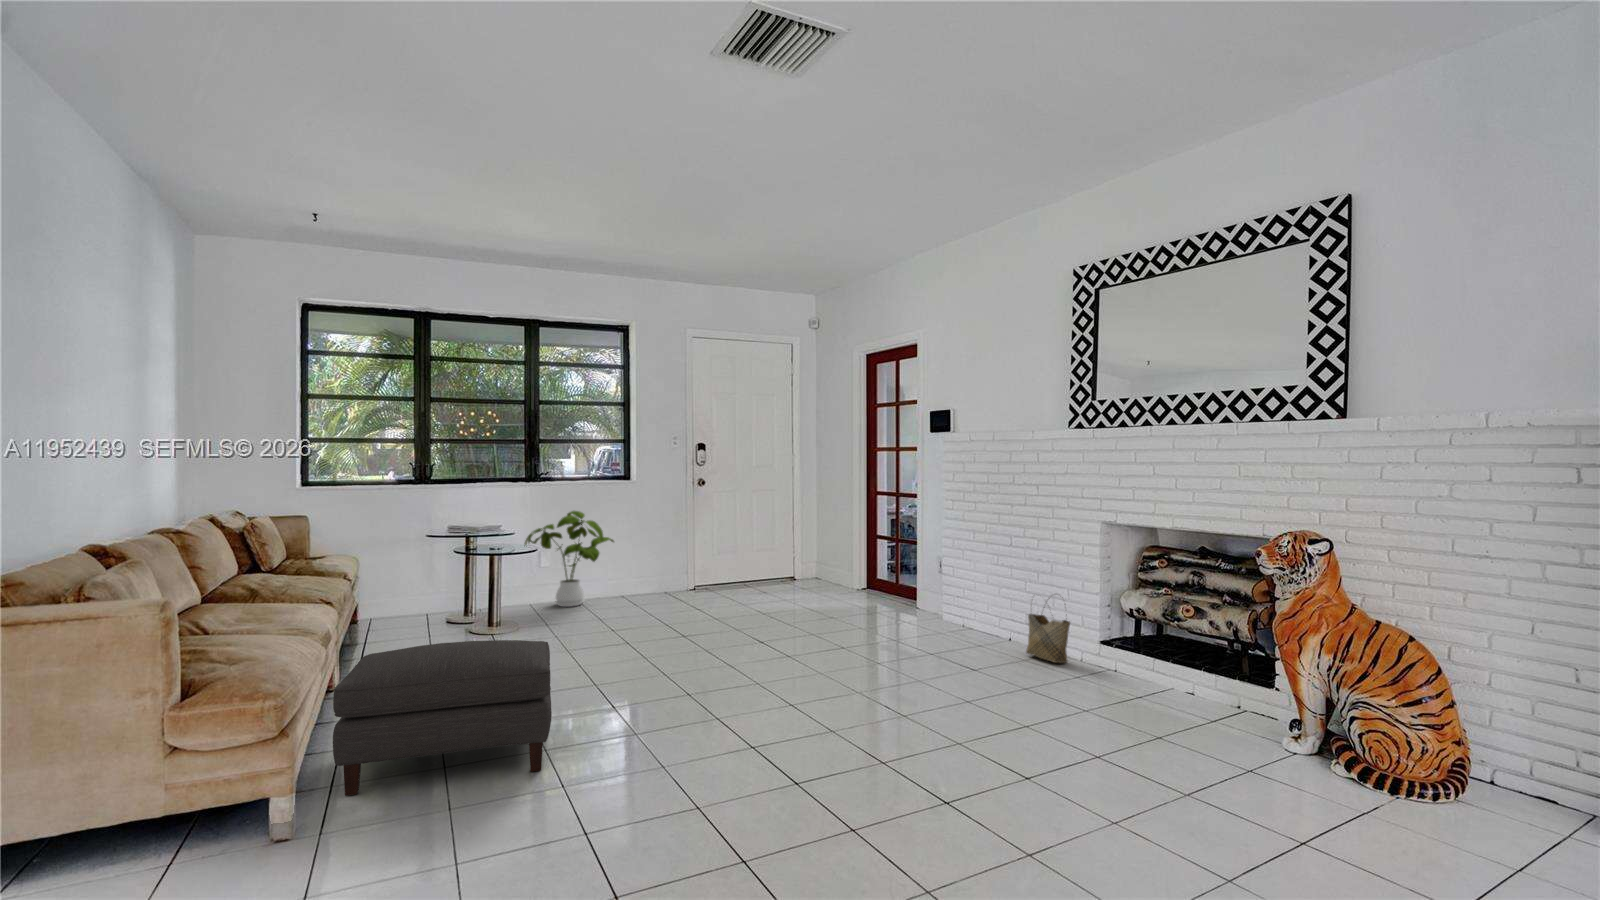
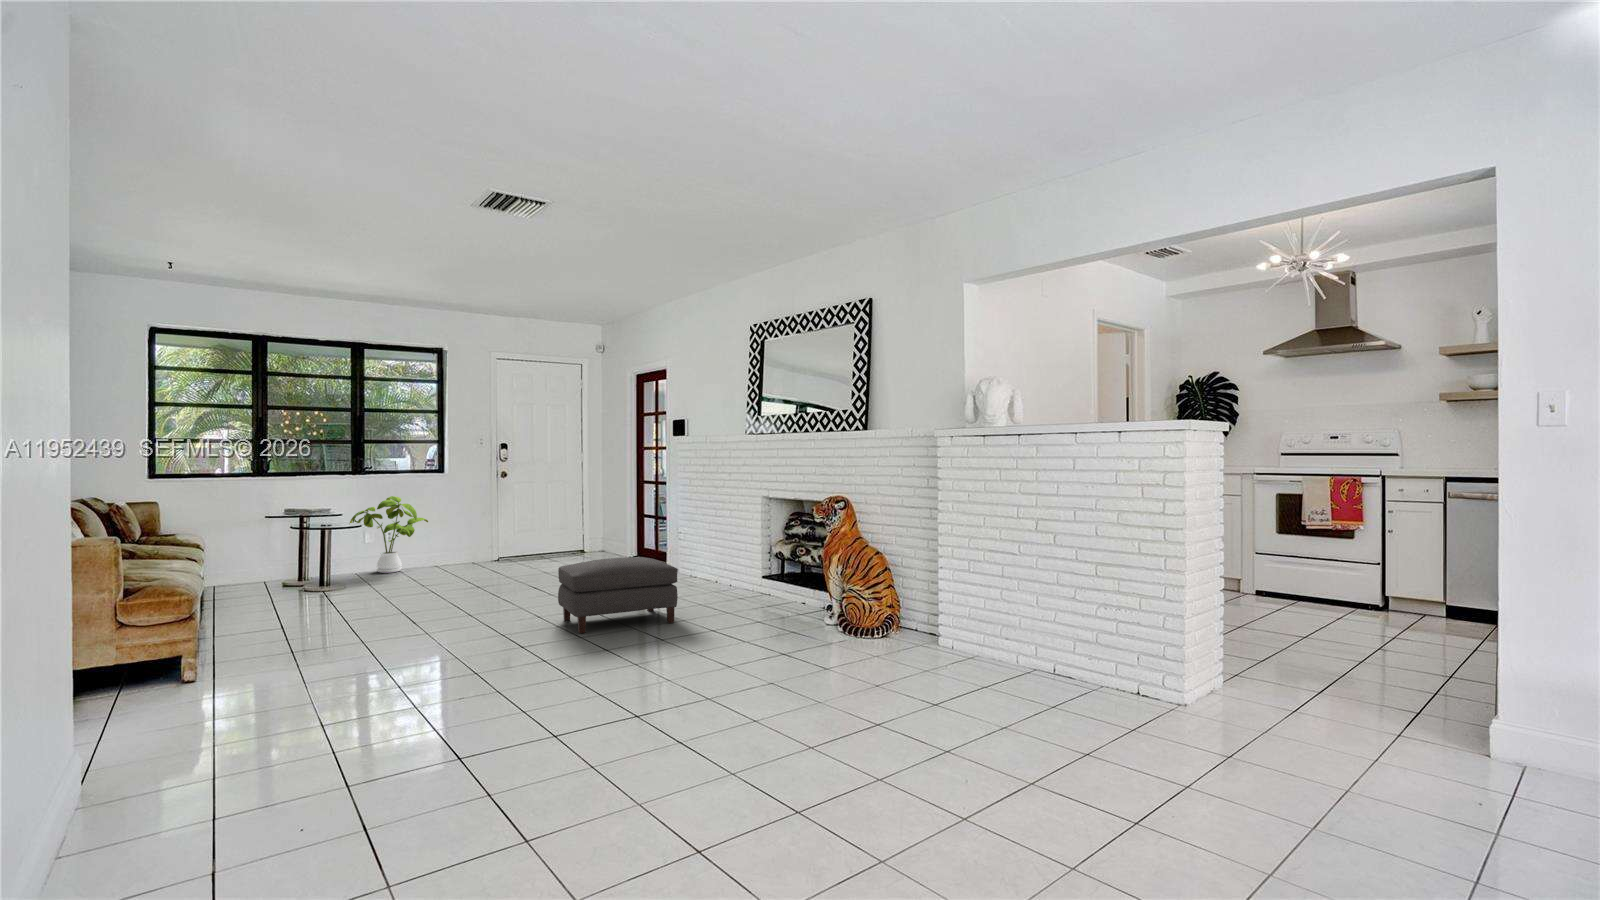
woven basket: present [1026,614,1070,663] -> none [719,546,745,591]
ottoman: present [333,640,552,796] -> present [558,557,678,633]

